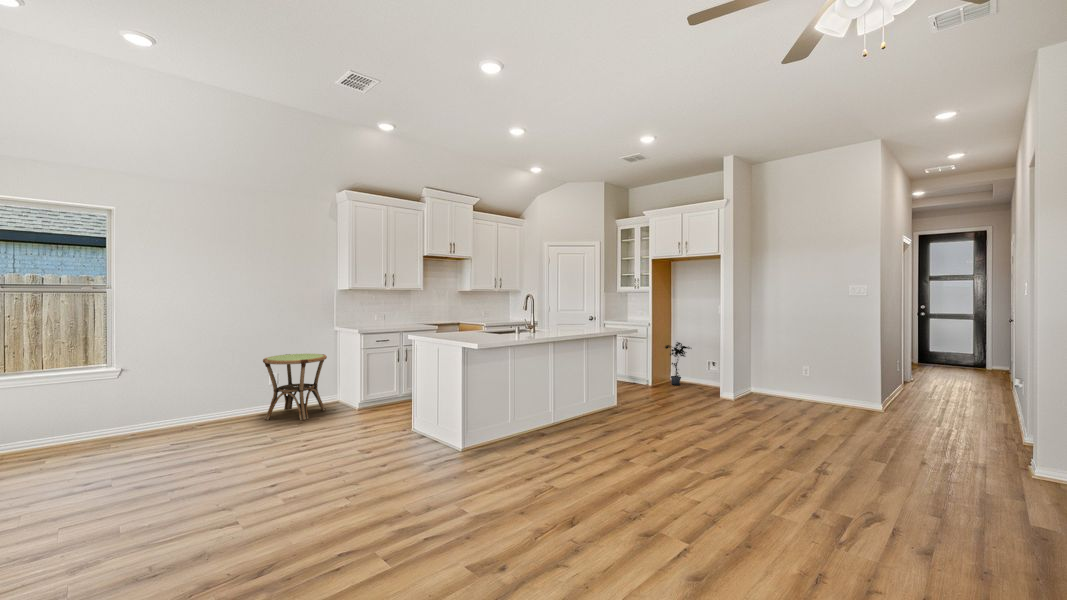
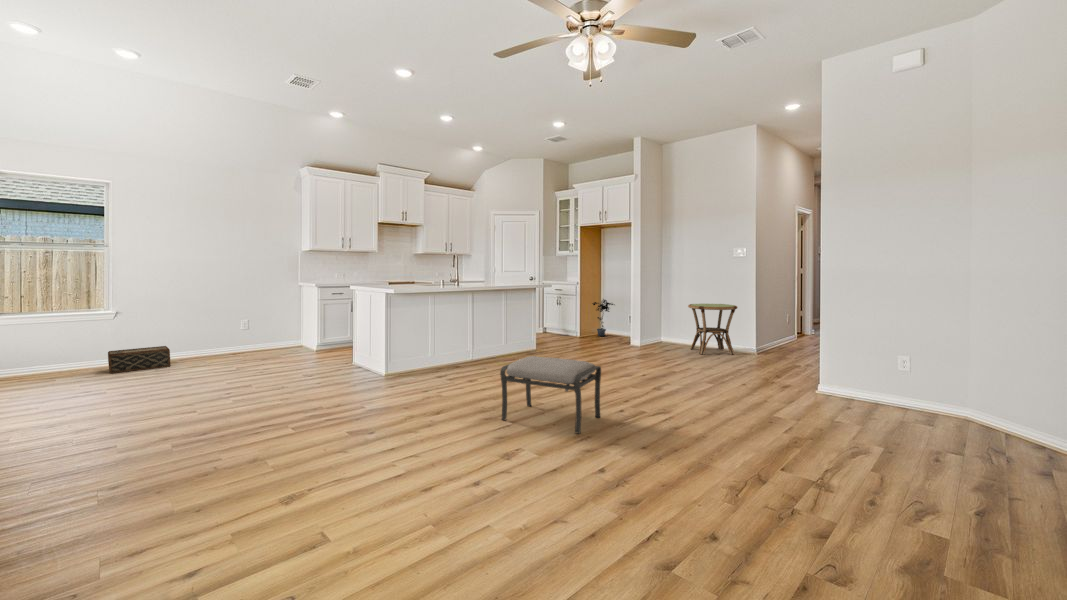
side table: present [263,354,327,420] -> present [688,304,738,355]
woven basket: none [106,406,183,445] -> present [108,346,171,373]
ottoman: none [667,442,803,570] -> present [500,356,601,434]

